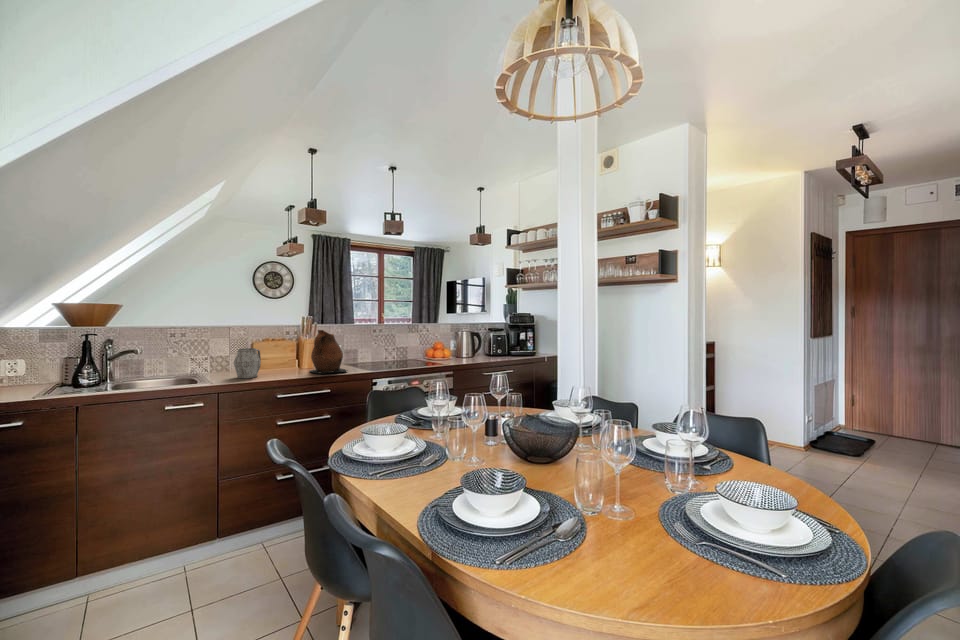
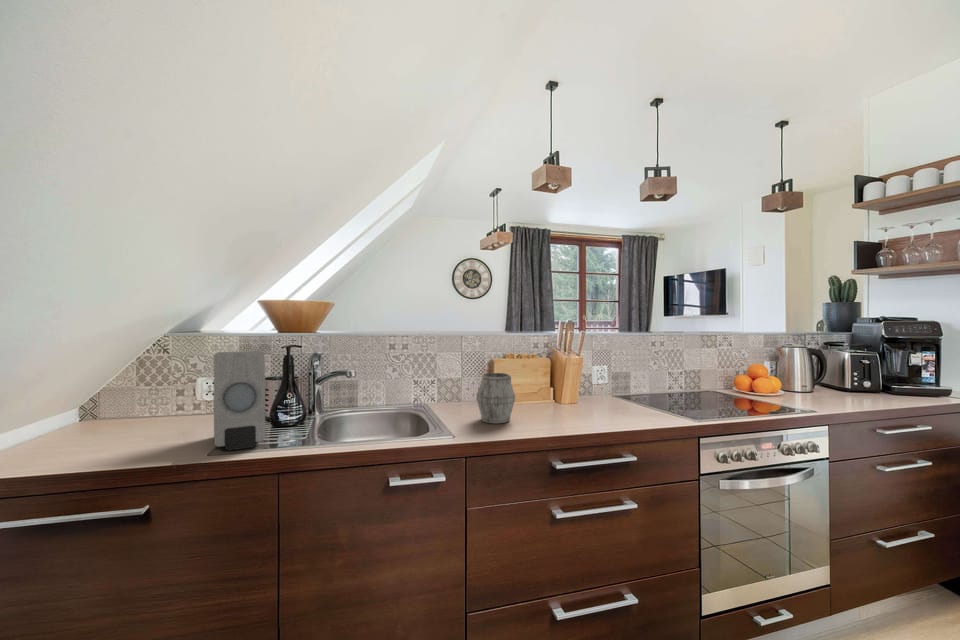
ceramic pitcher: present [310,330,348,373] -> none [578,346,648,422]
soap dispenser: none [30,335,74,397] -> present [214,351,265,450]

